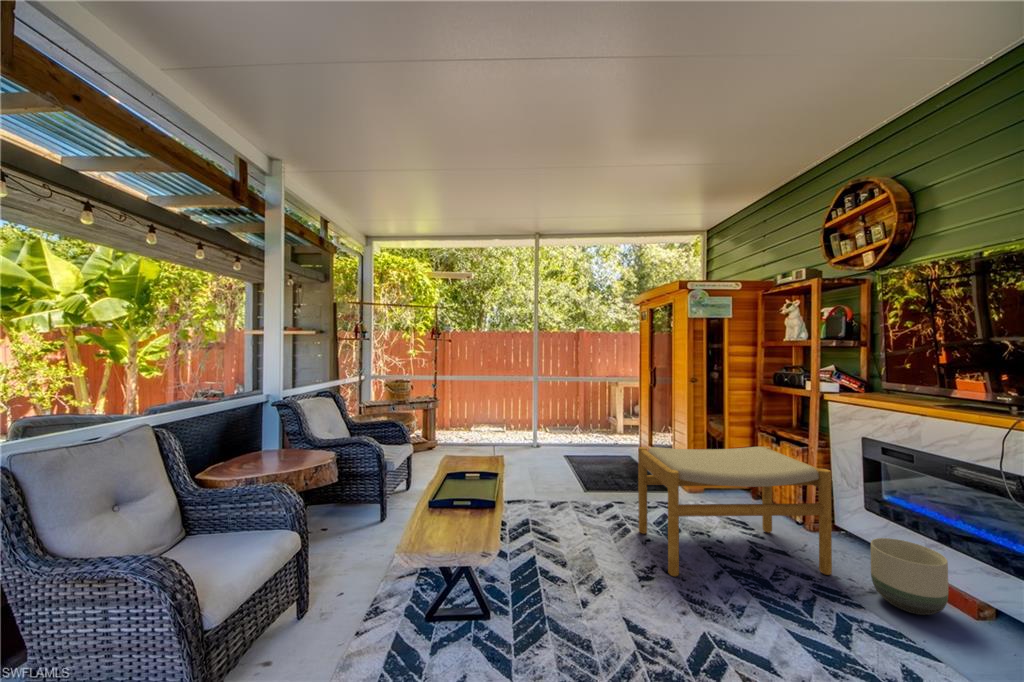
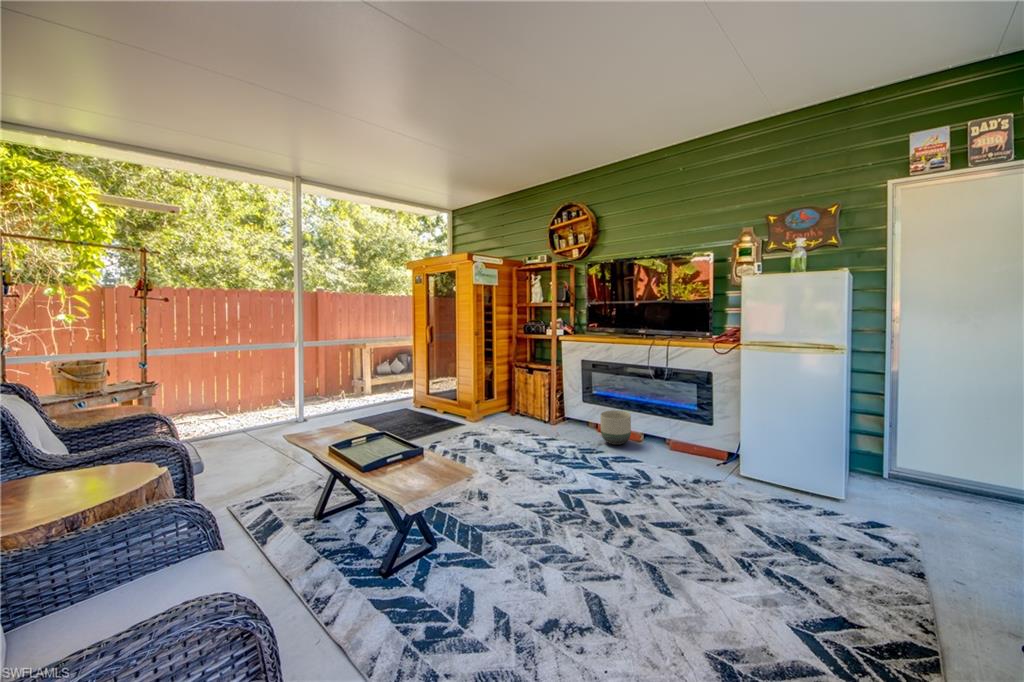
footstool: present [638,446,832,576] -> none [468,375,581,472]

